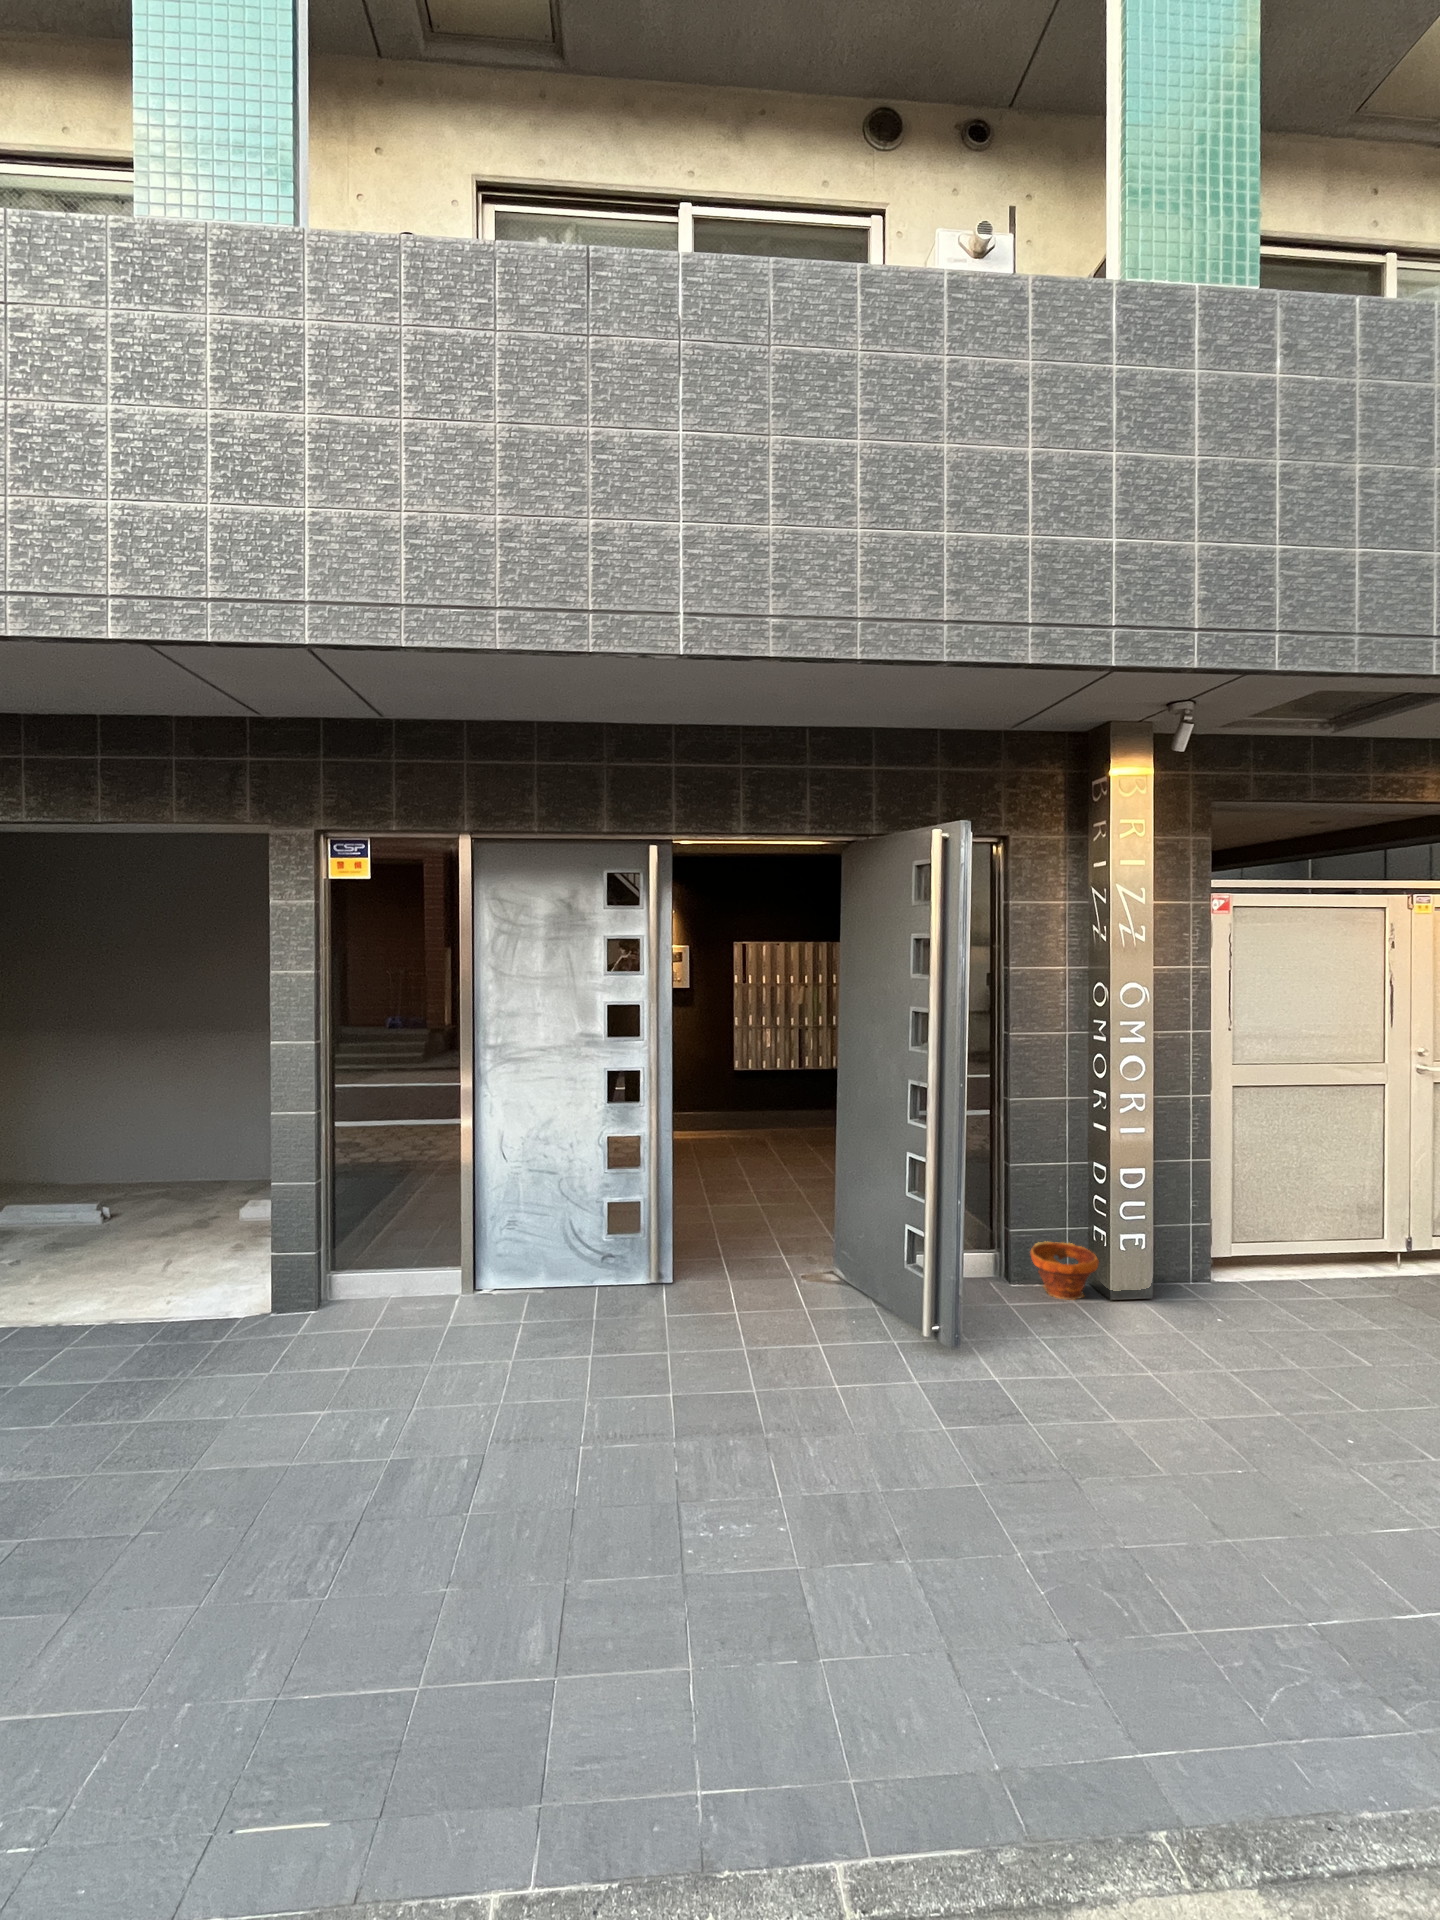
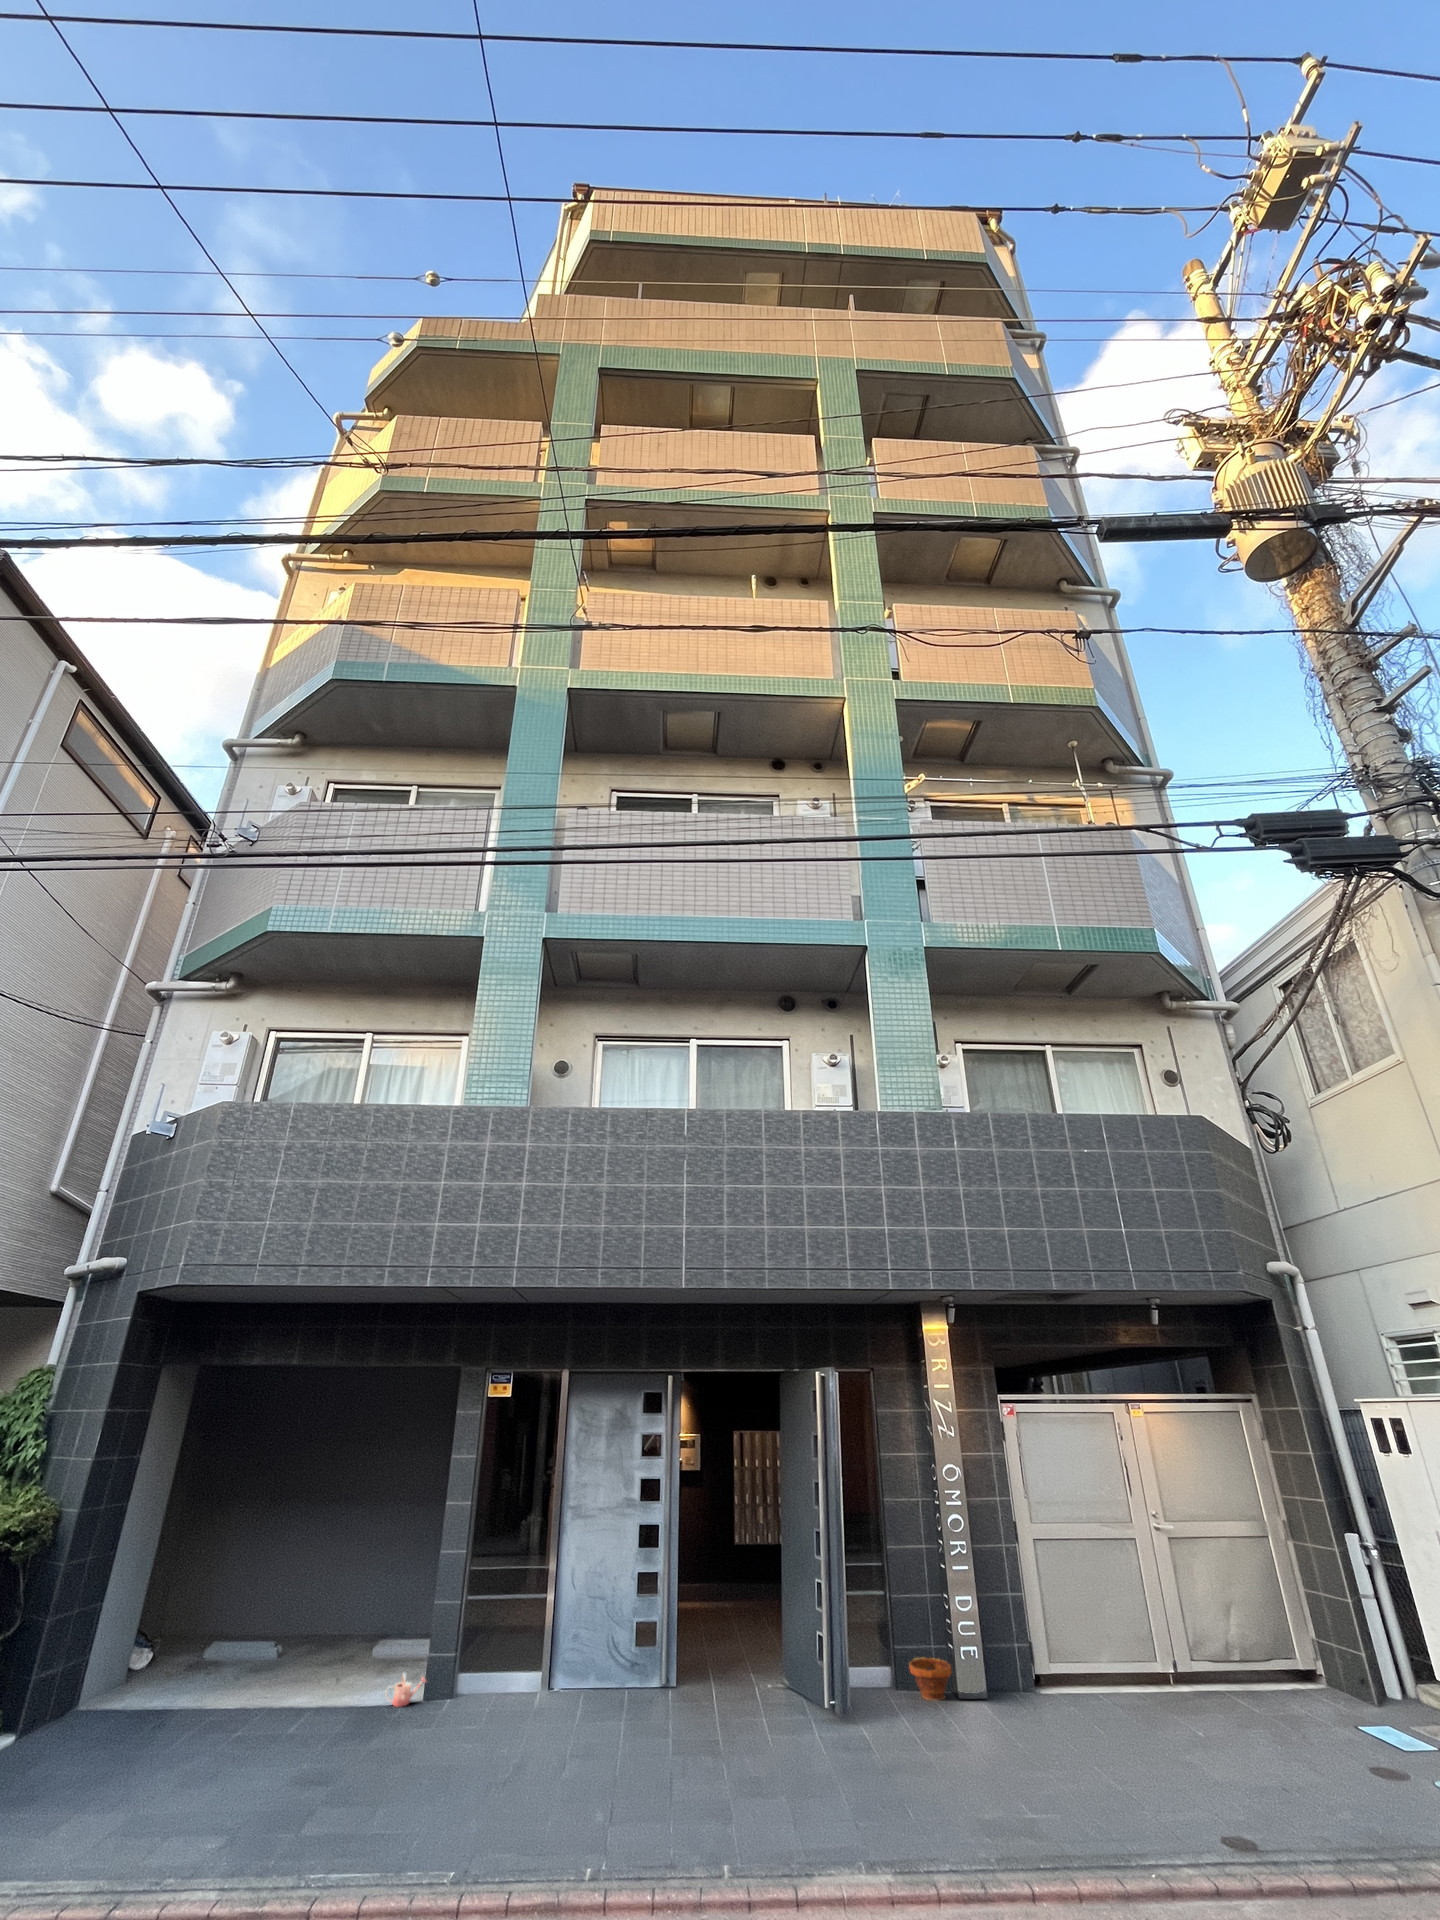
watering can: none [206,1279,276,1325] -> present [388,1673,426,1707]

